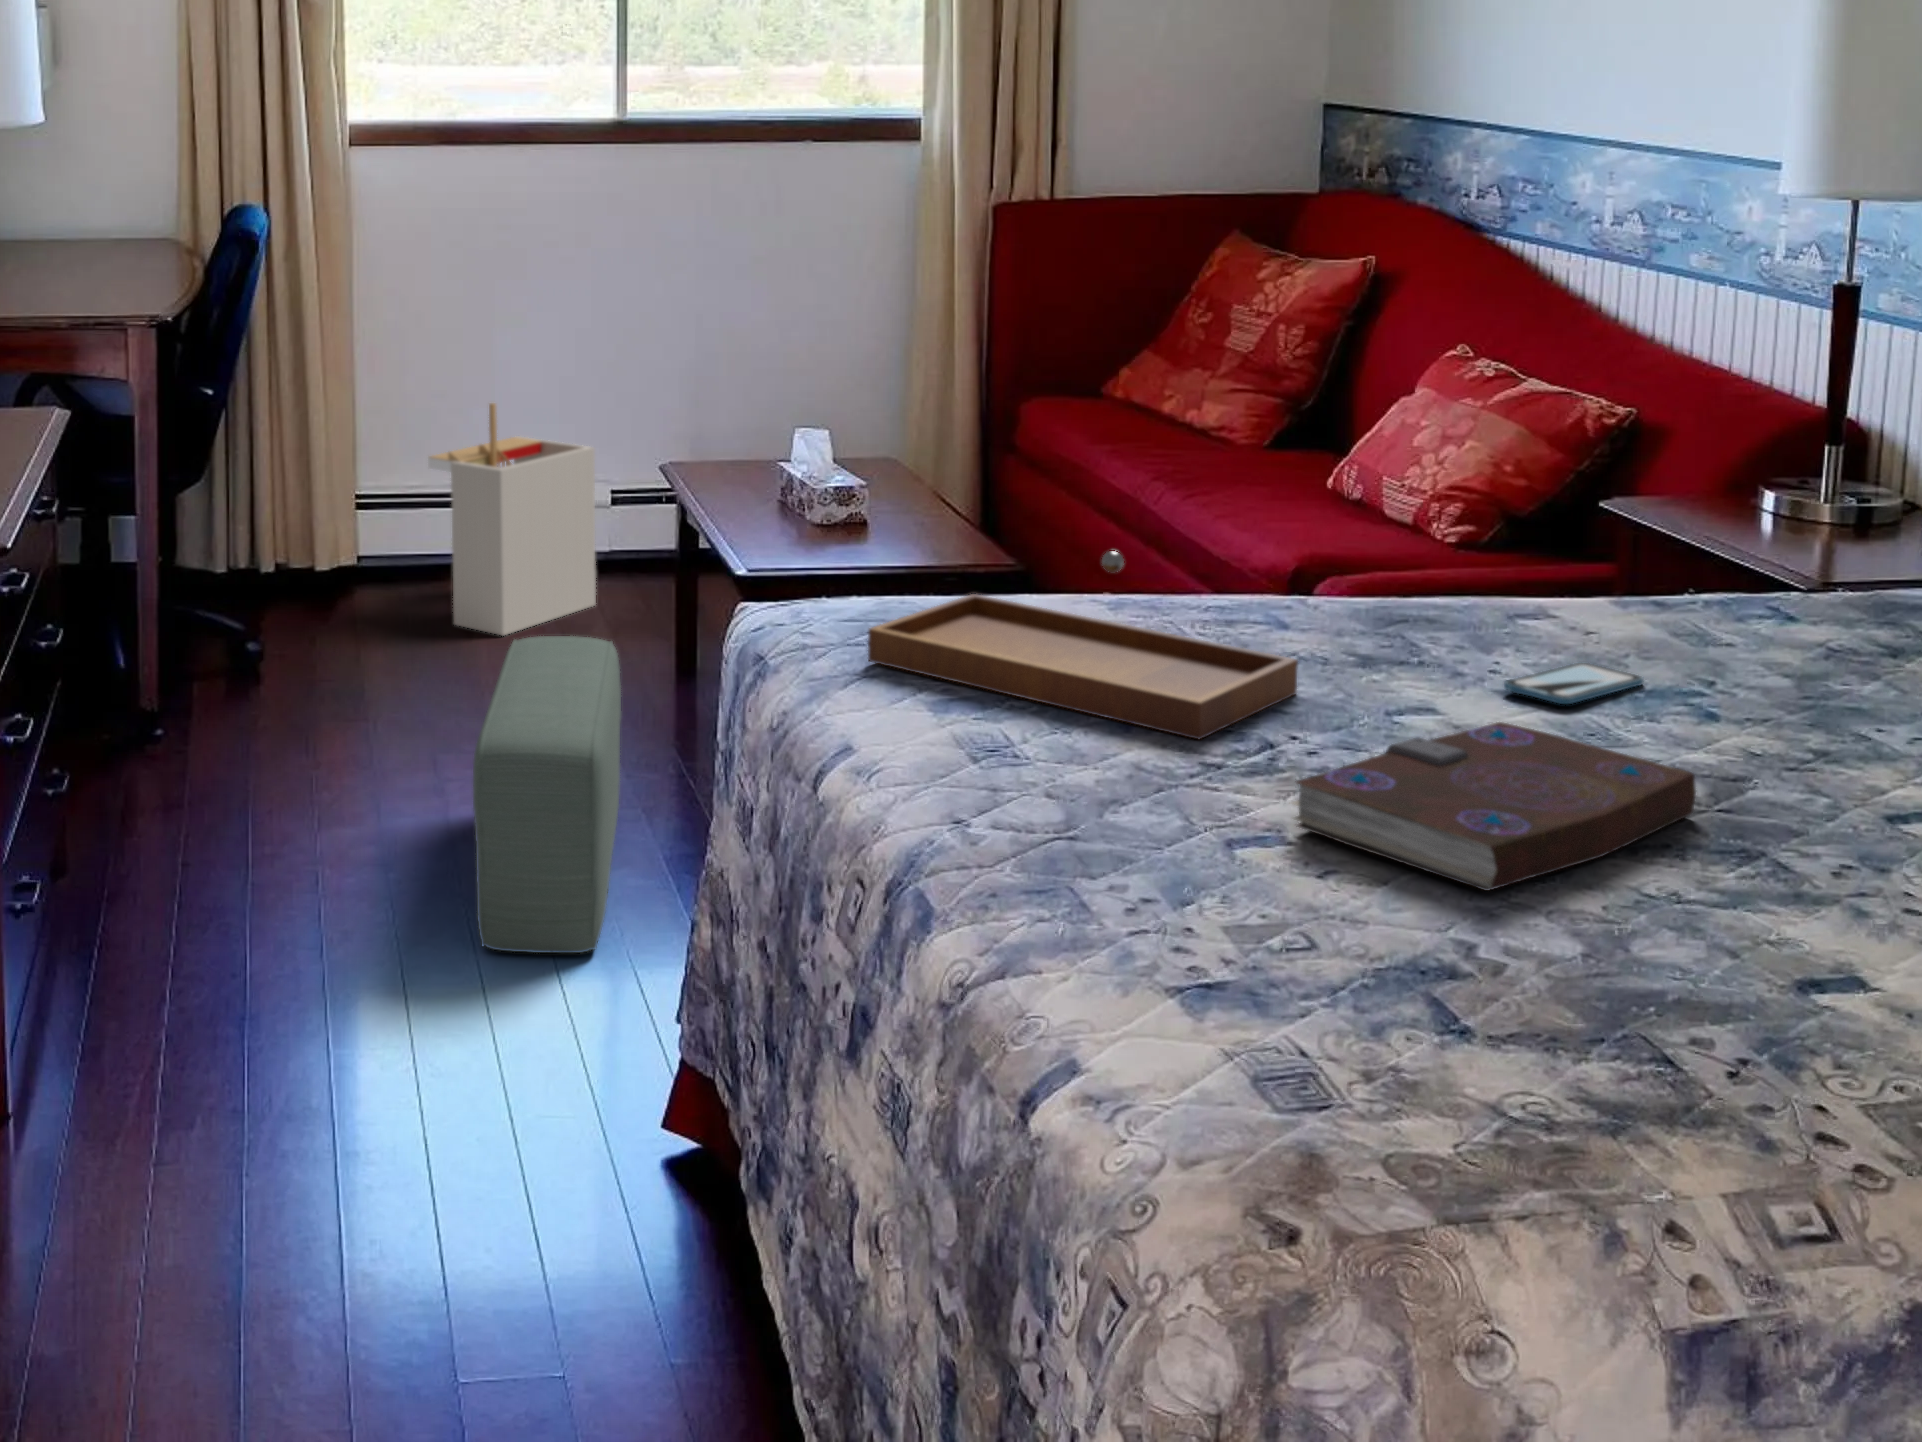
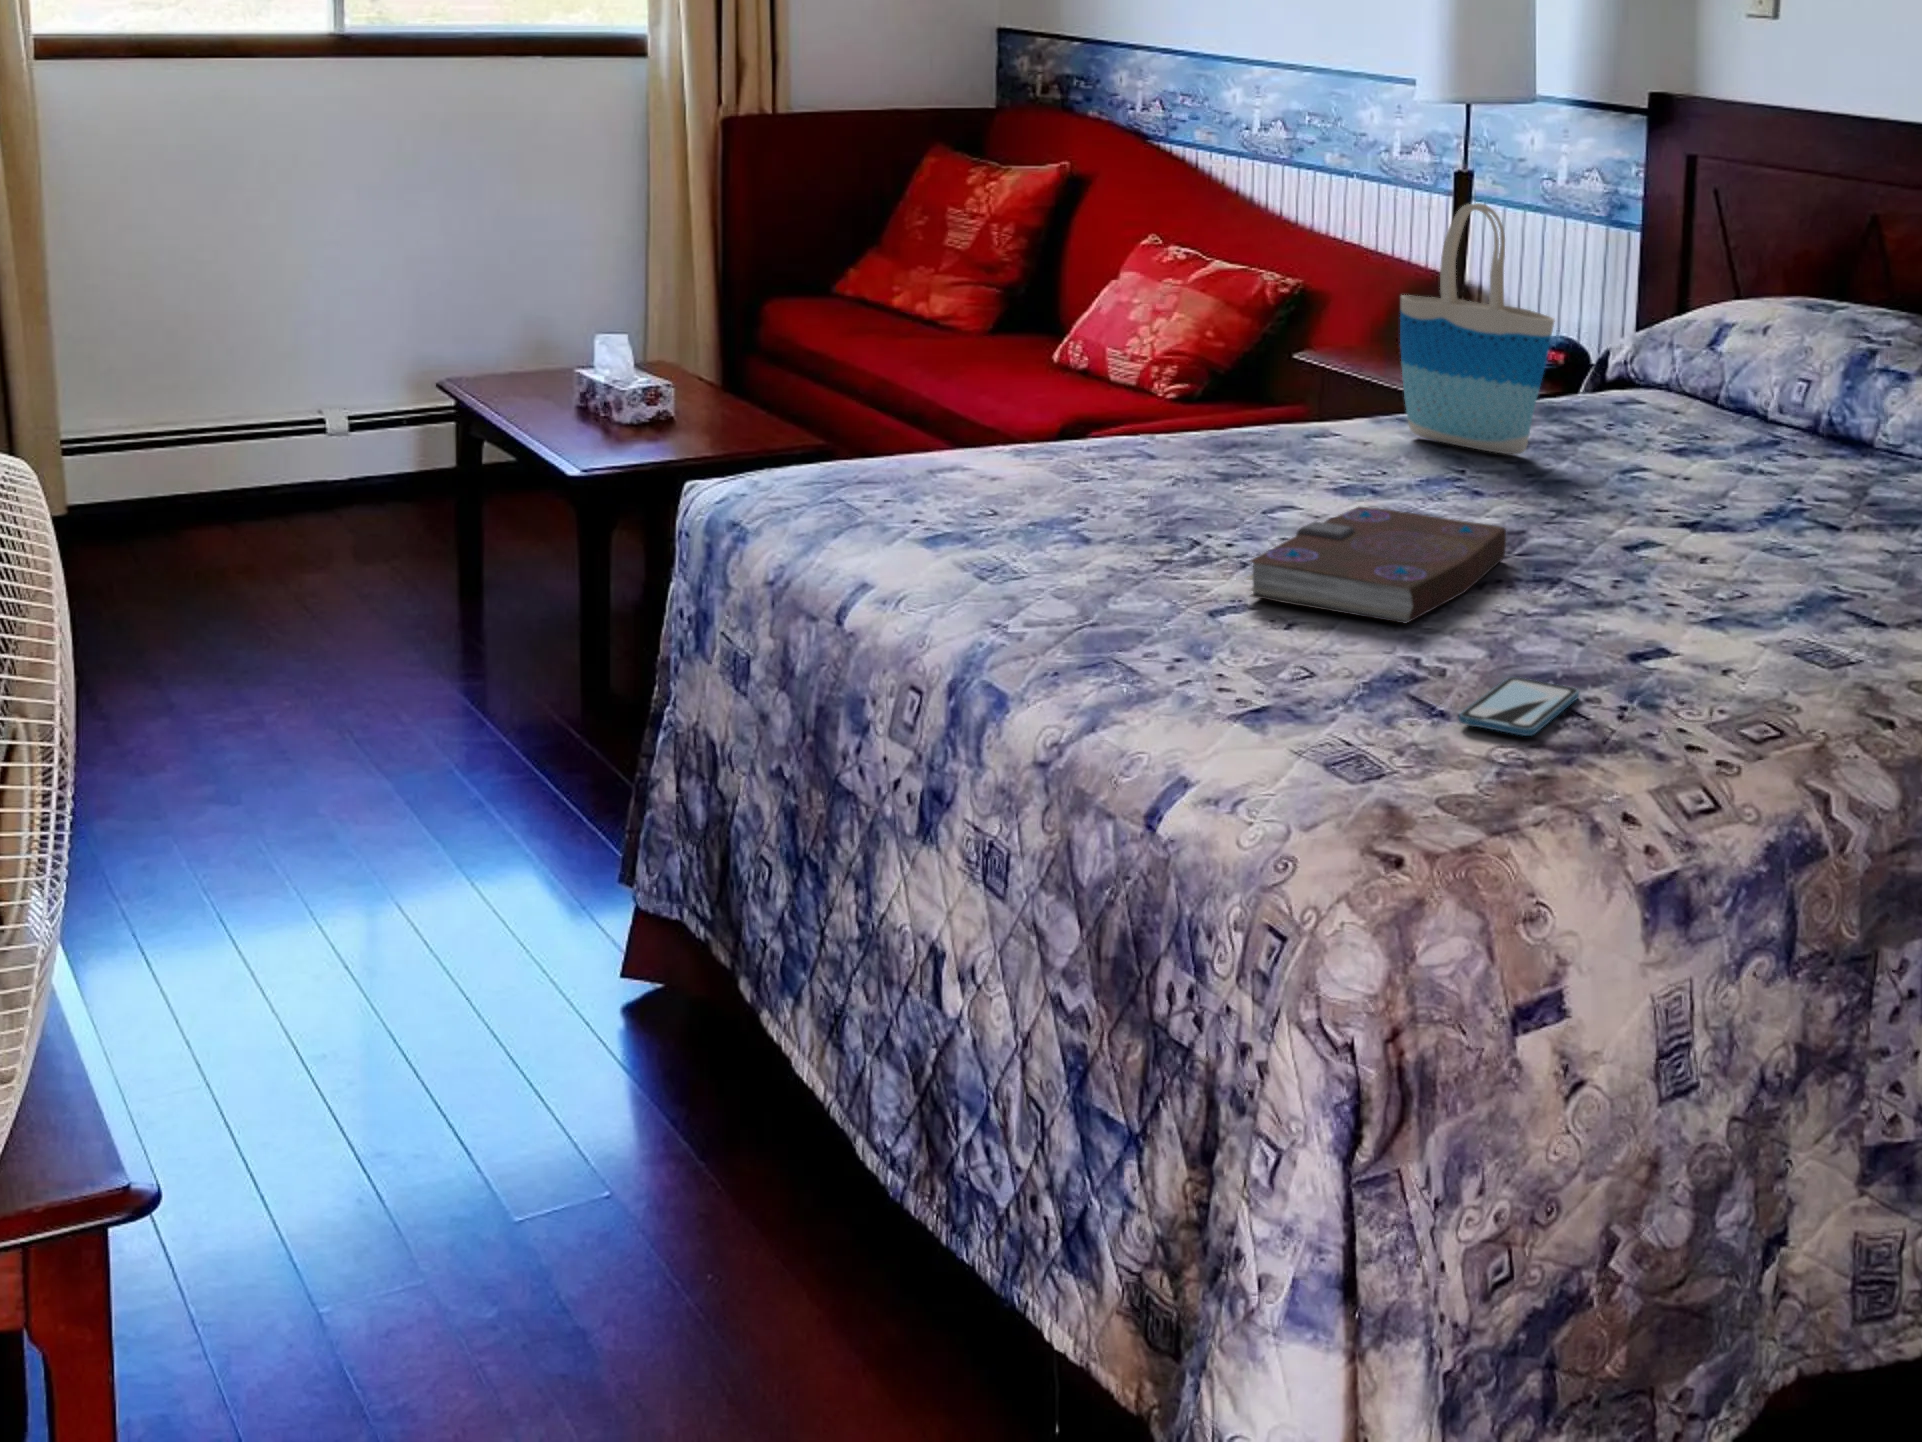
tote bag: none [1651,334,1861,666] -> present [1400,203,1555,454]
storage bin: present [428,403,596,635] -> none [162,324,347,564]
tray: present [868,551,1298,739] -> none [830,398,1186,545]
pouf: present [473,636,621,953] -> none [337,543,490,853]
smartphone: present [1504,663,1644,704] -> present [1459,677,1579,736]

